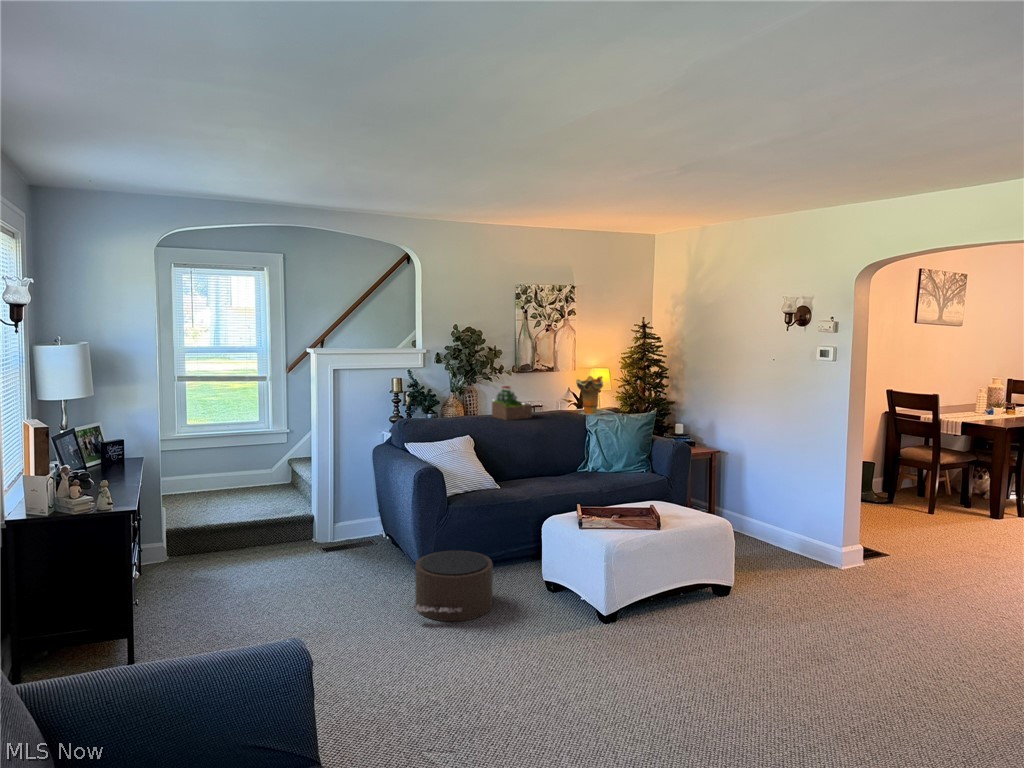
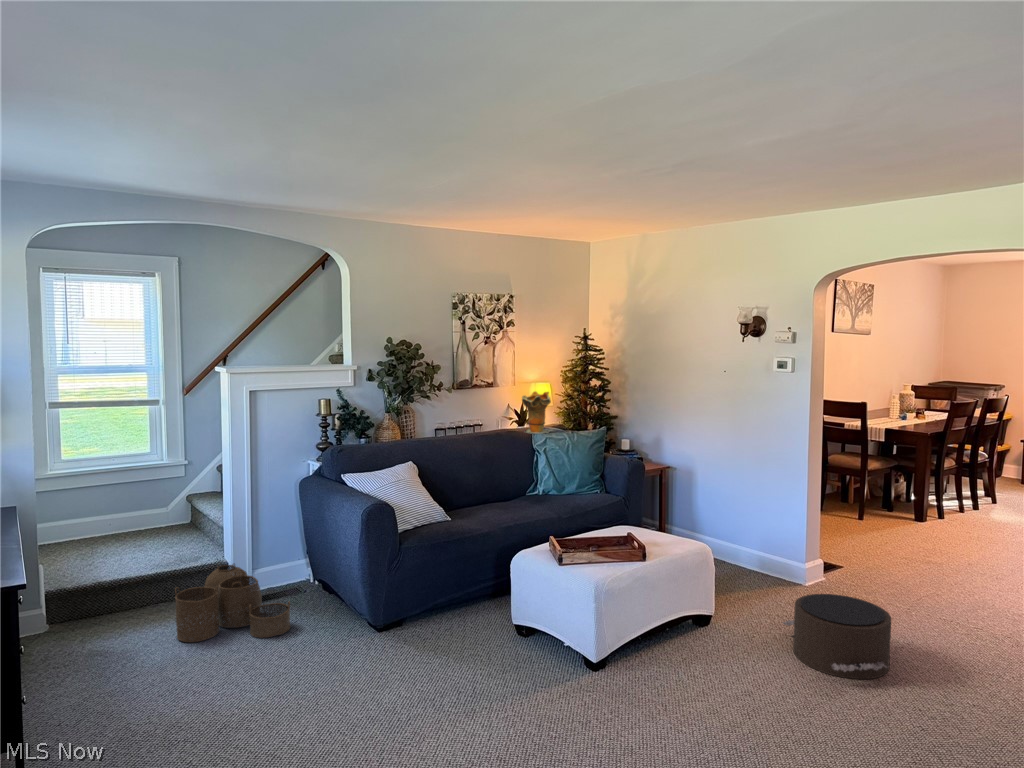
succulent plant: present [492,386,532,420] -> none [434,405,479,443]
woven basket: none [265,514,357,577] -> present [175,564,290,642]
pouf: present [413,551,493,621] -> present [783,594,891,679]

